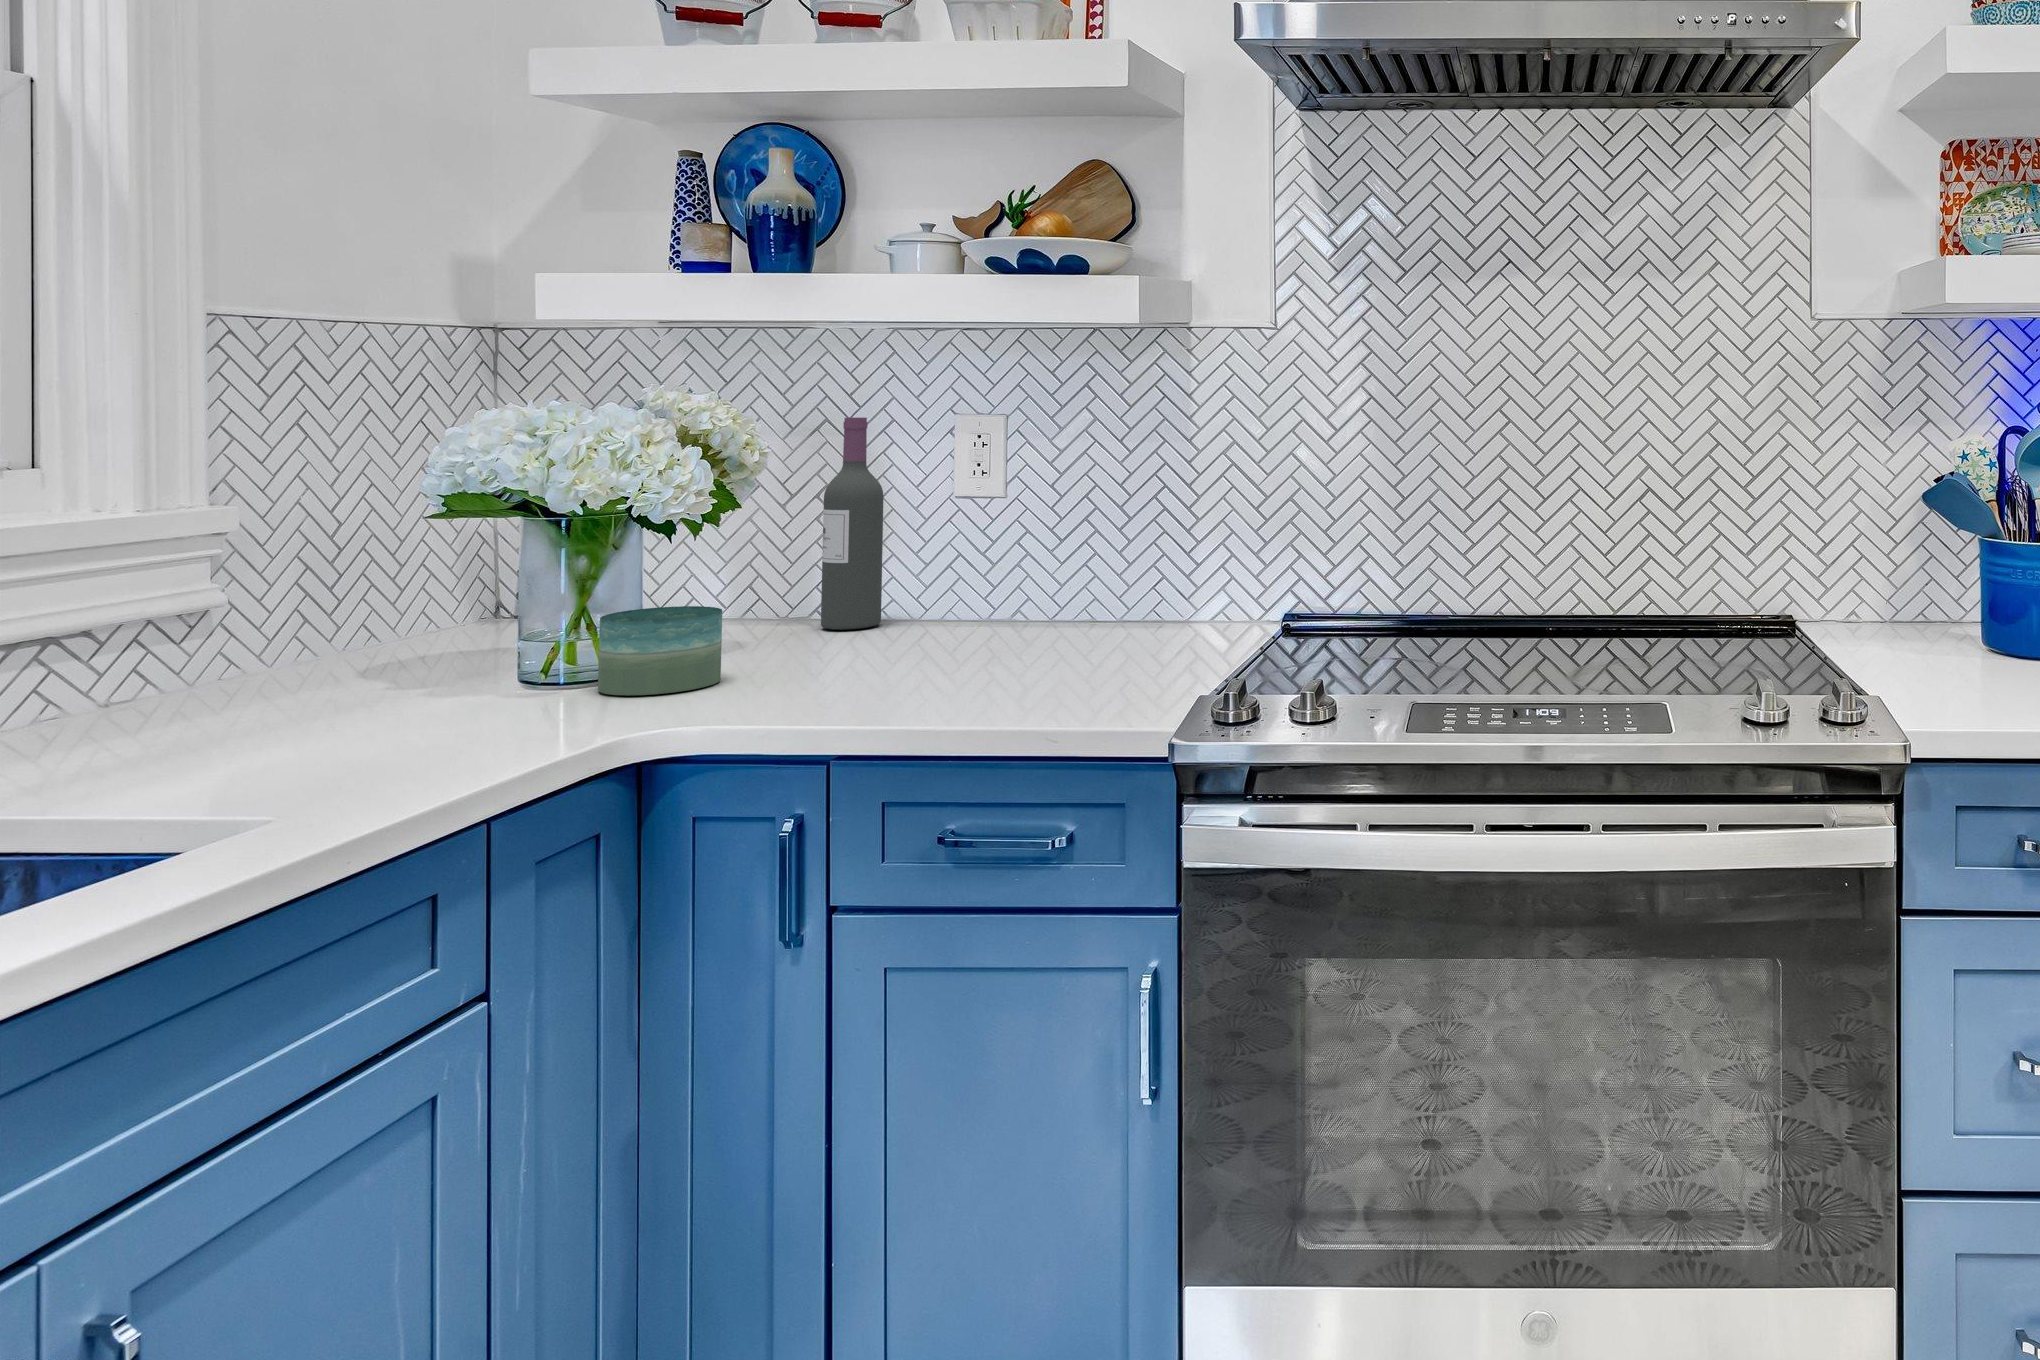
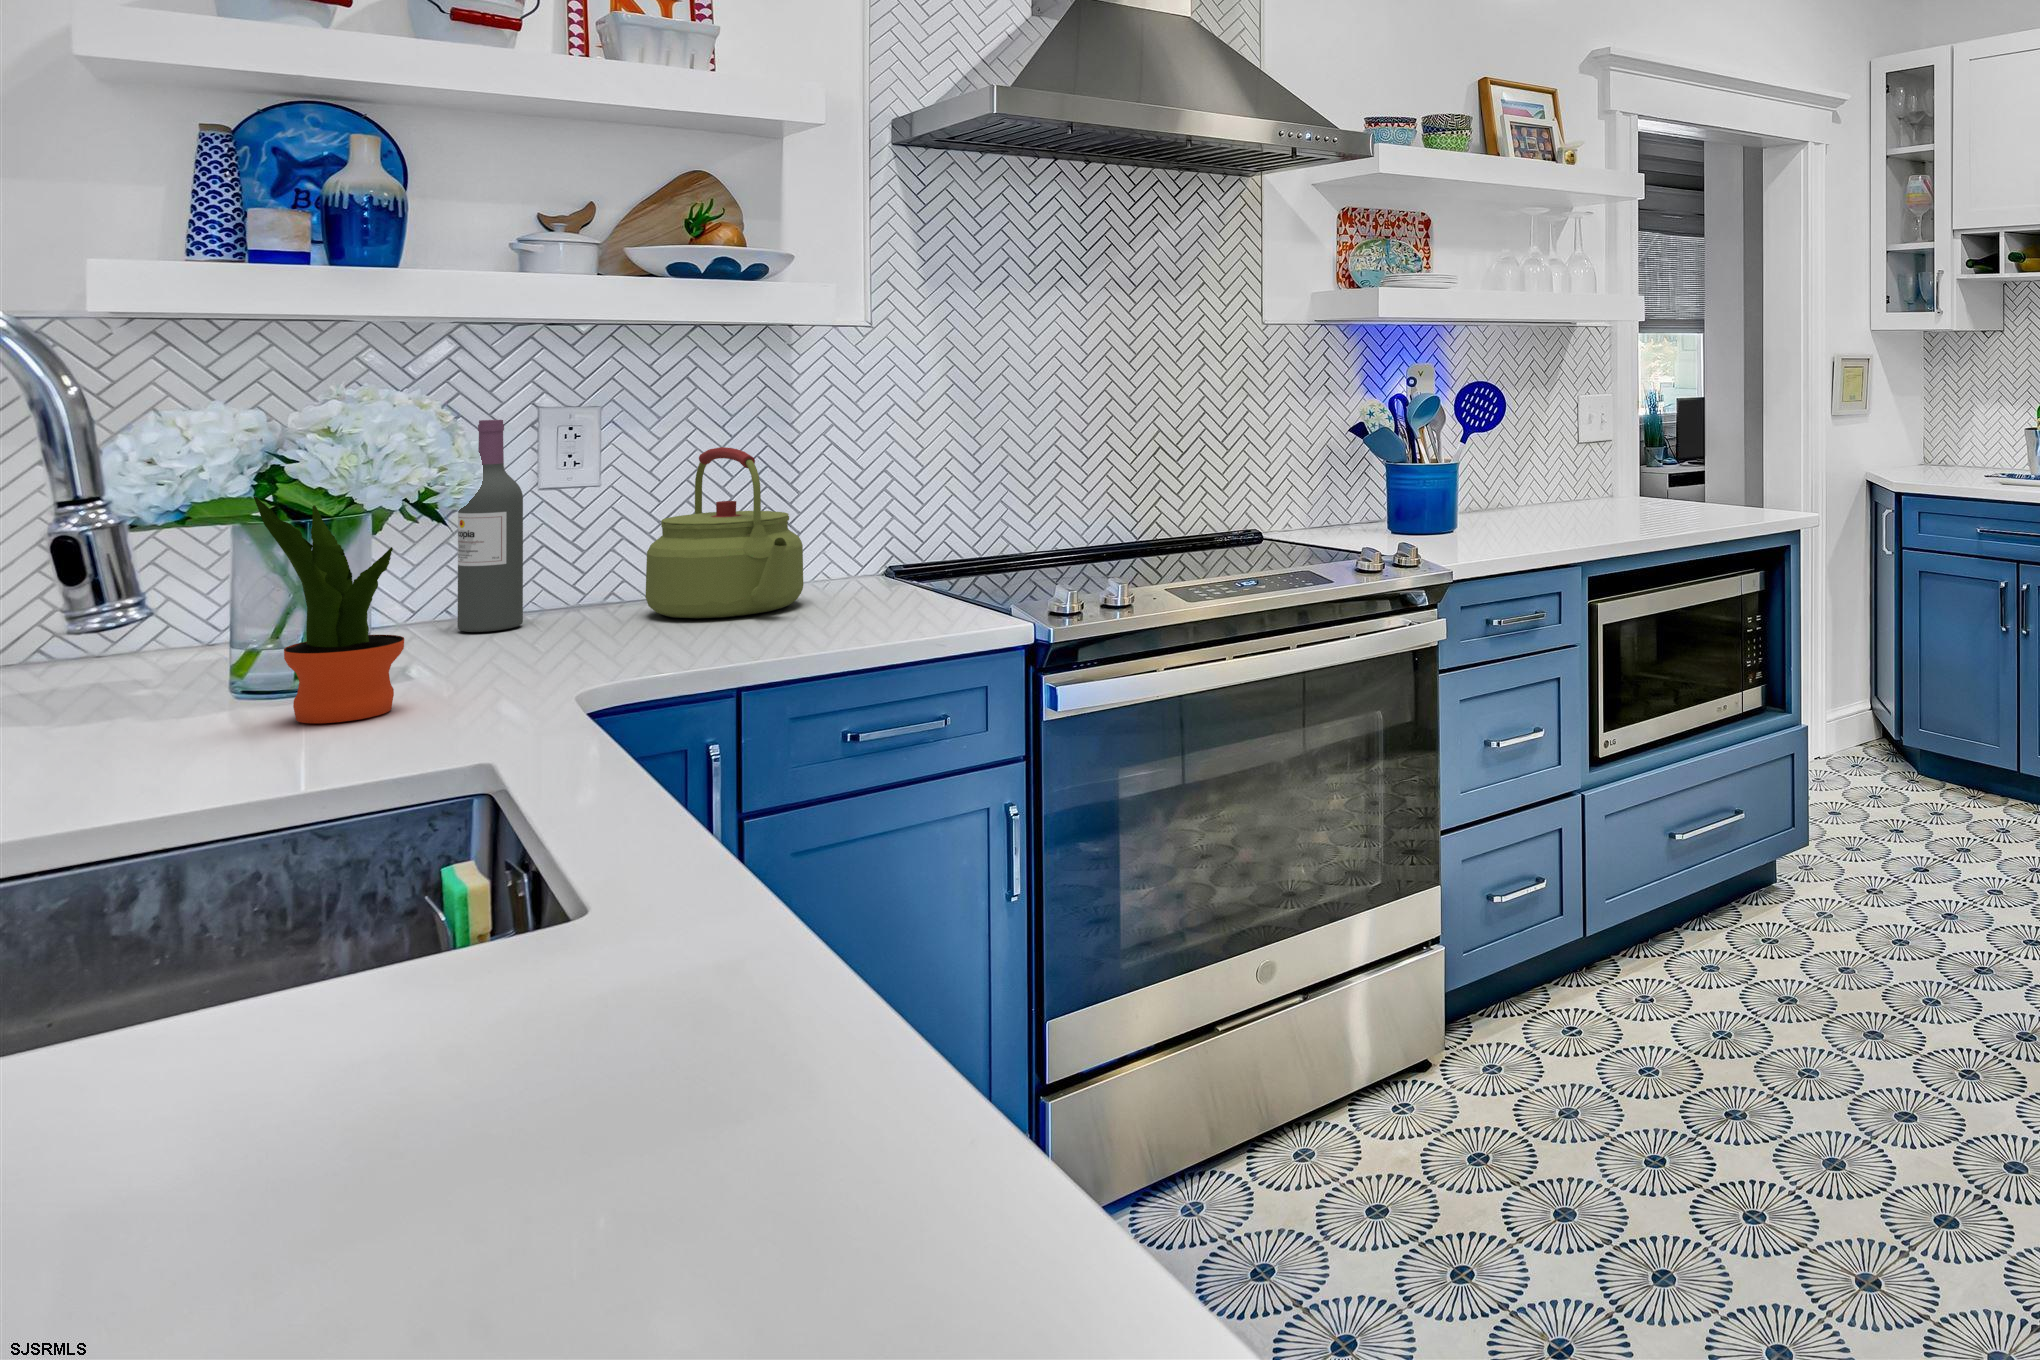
kettle: none [948,455,1113,646] -> present [645,447,803,618]
potted plant: none [296,472,468,714] -> present [254,496,404,723]
candle: present [598,606,722,695] -> none [483,599,598,681]

